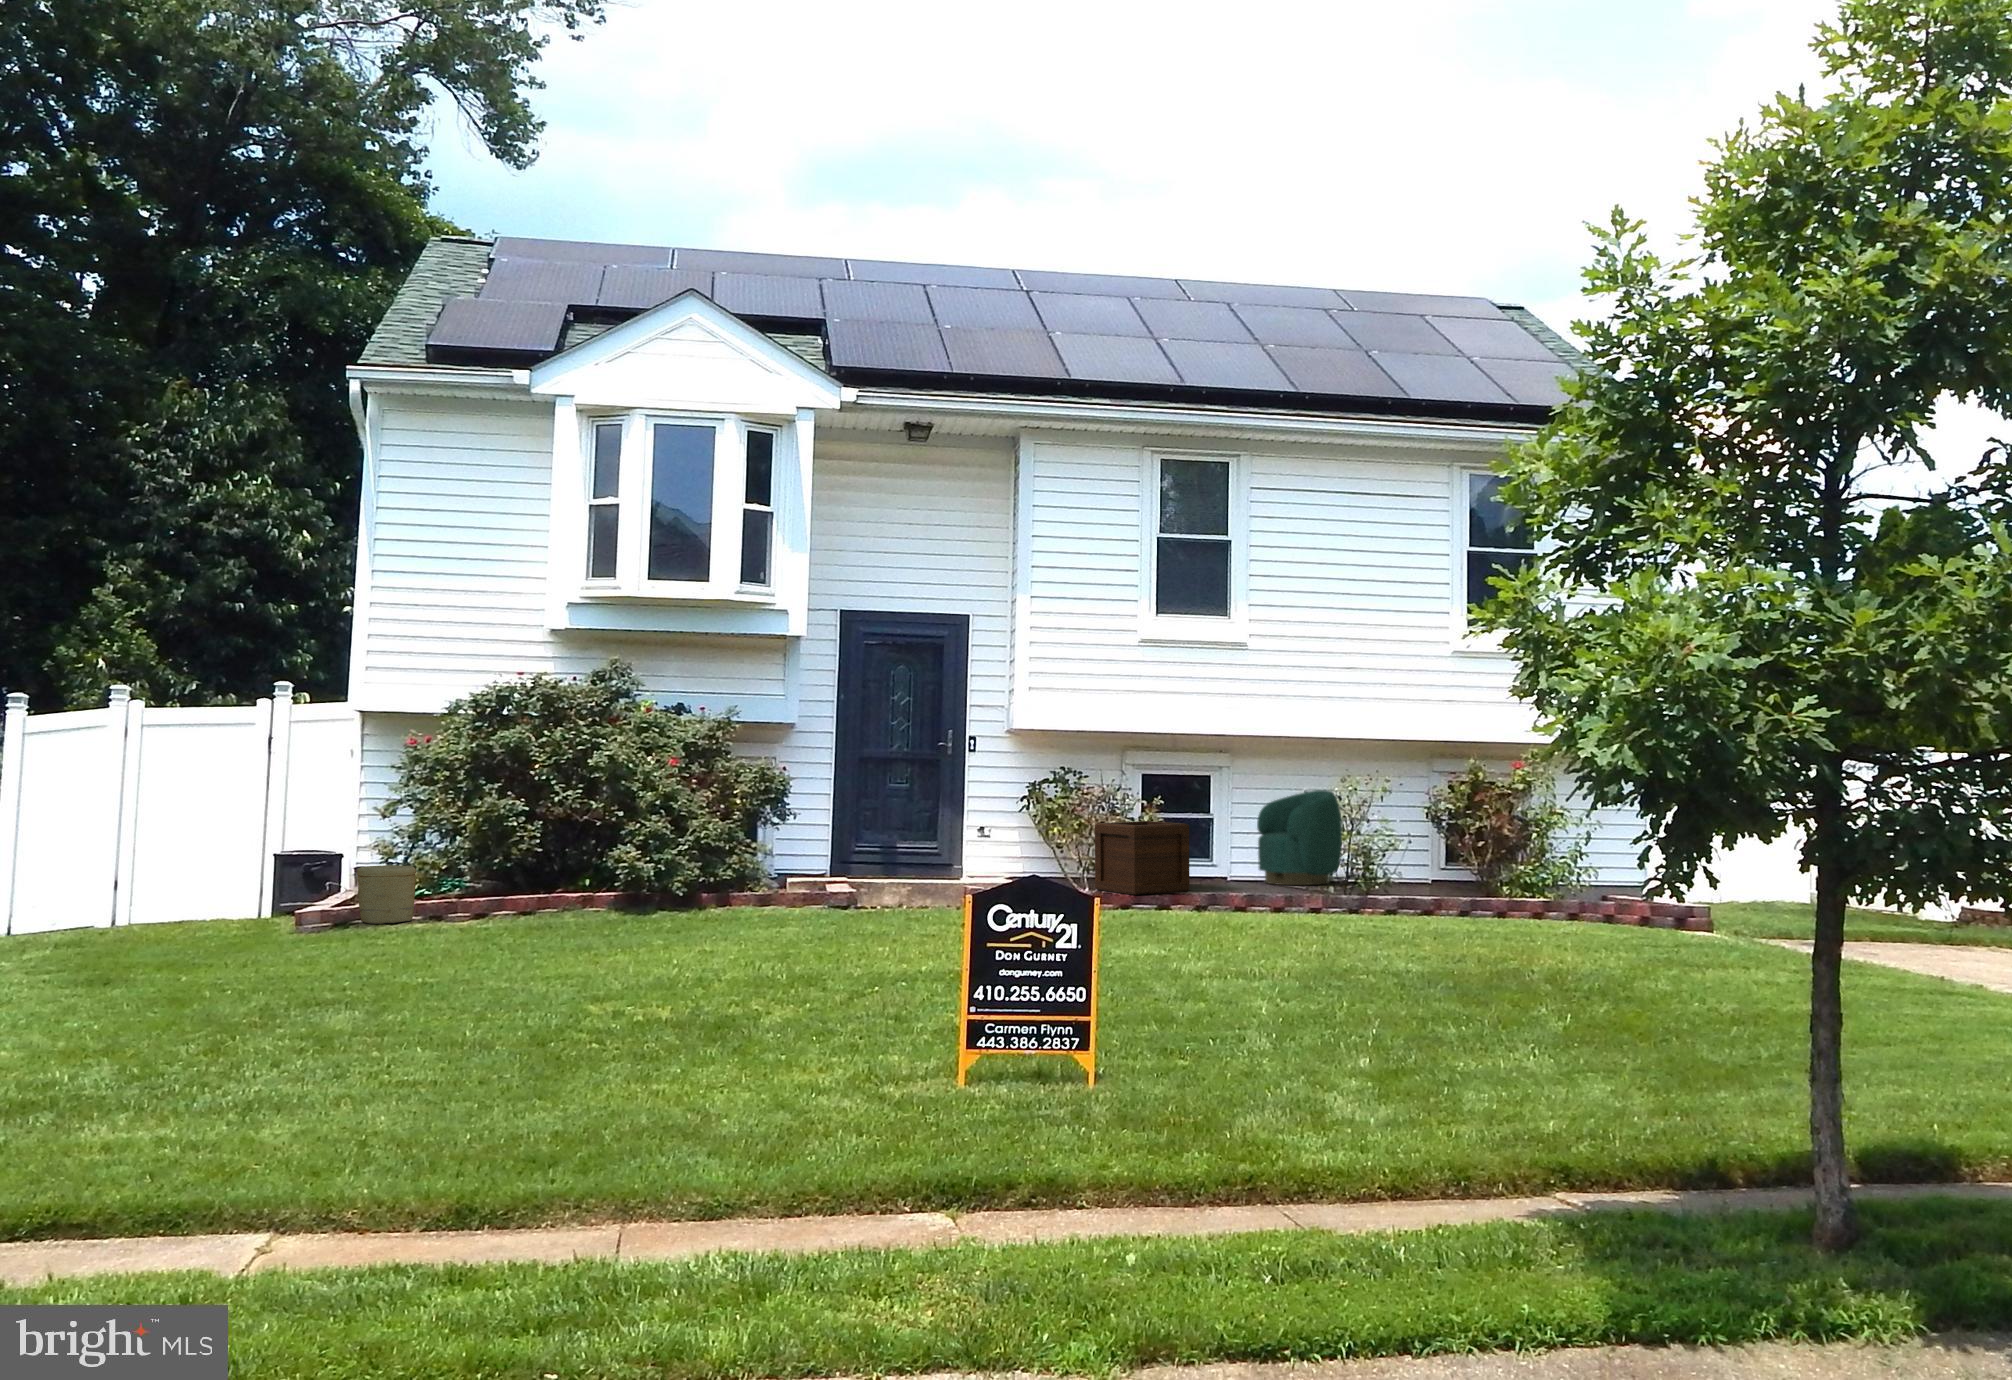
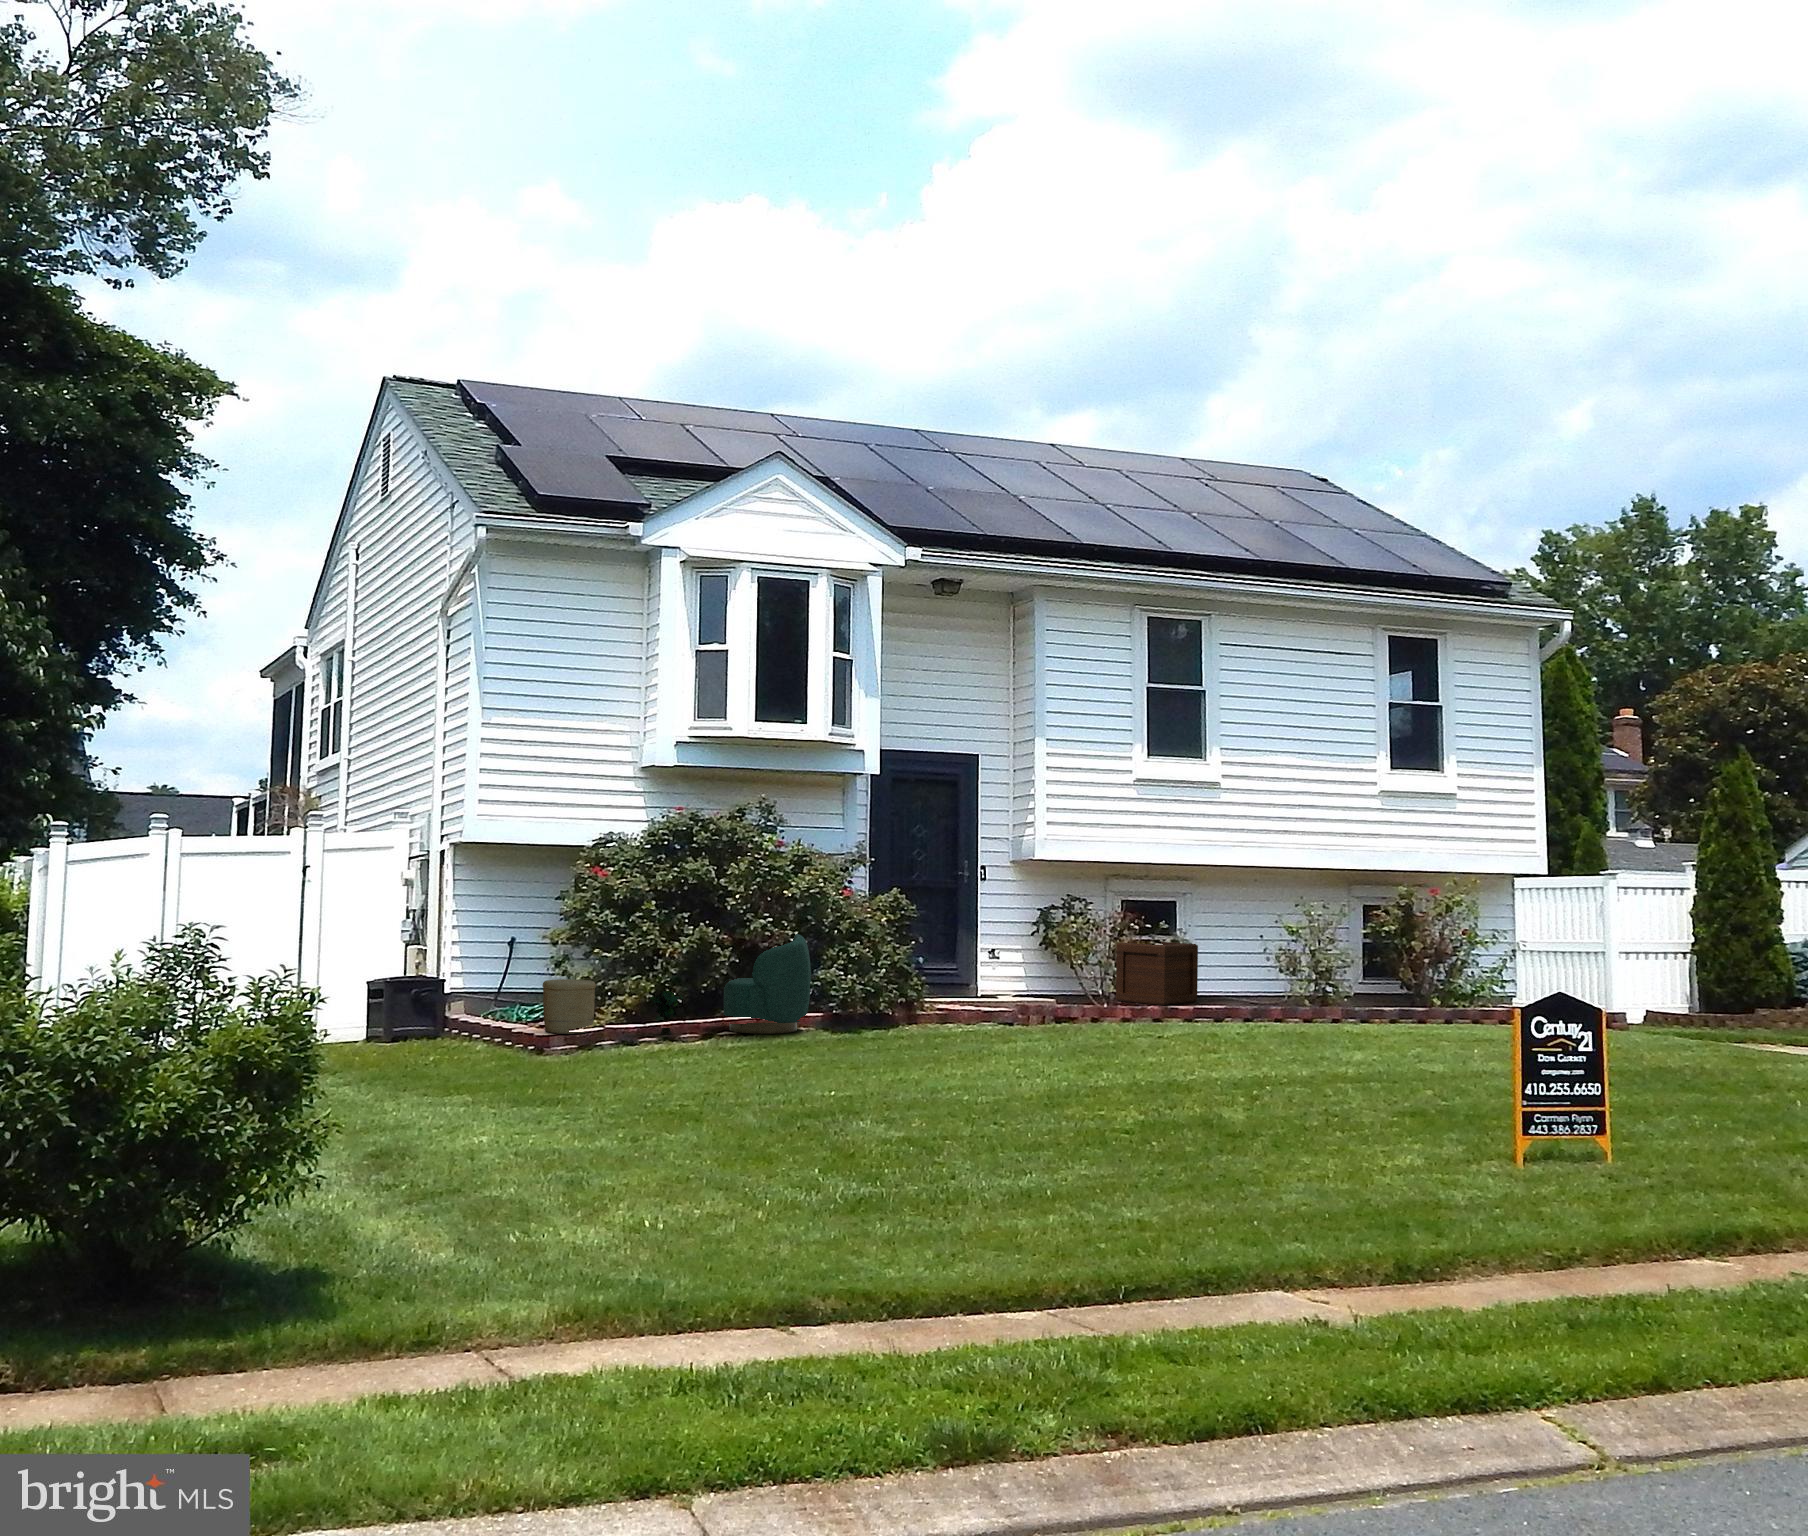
armchair: present [1257,790,1342,885] -> present [724,934,811,1034]
decorative plant: none [460,861,498,925] -> present [650,991,683,1035]

